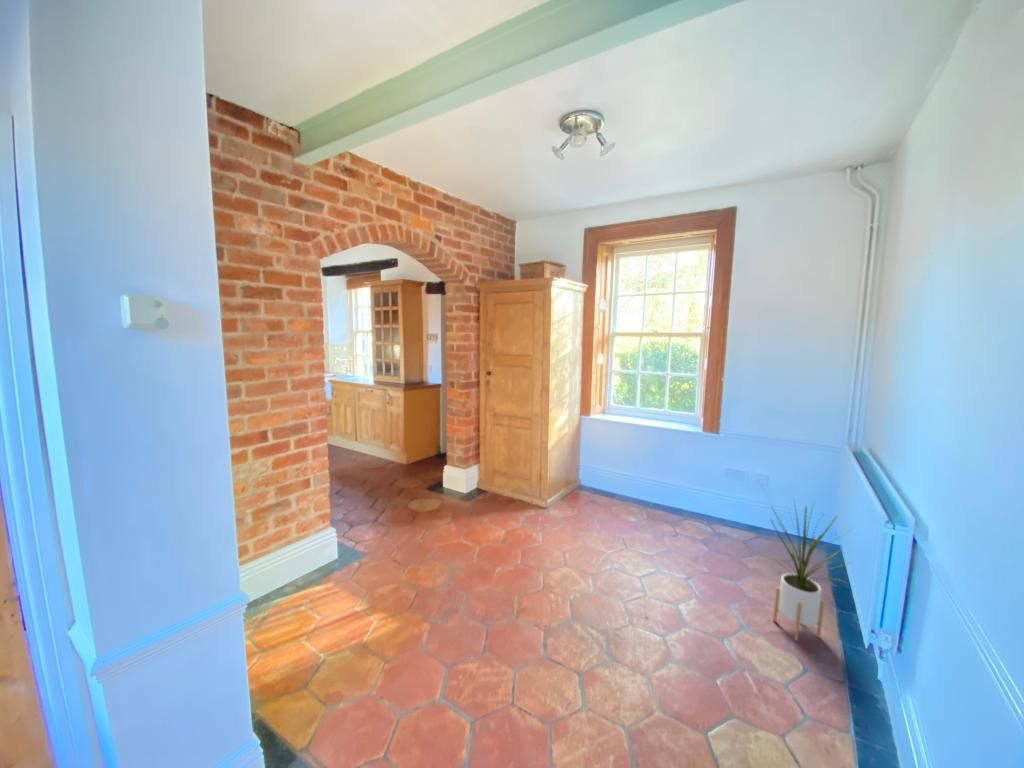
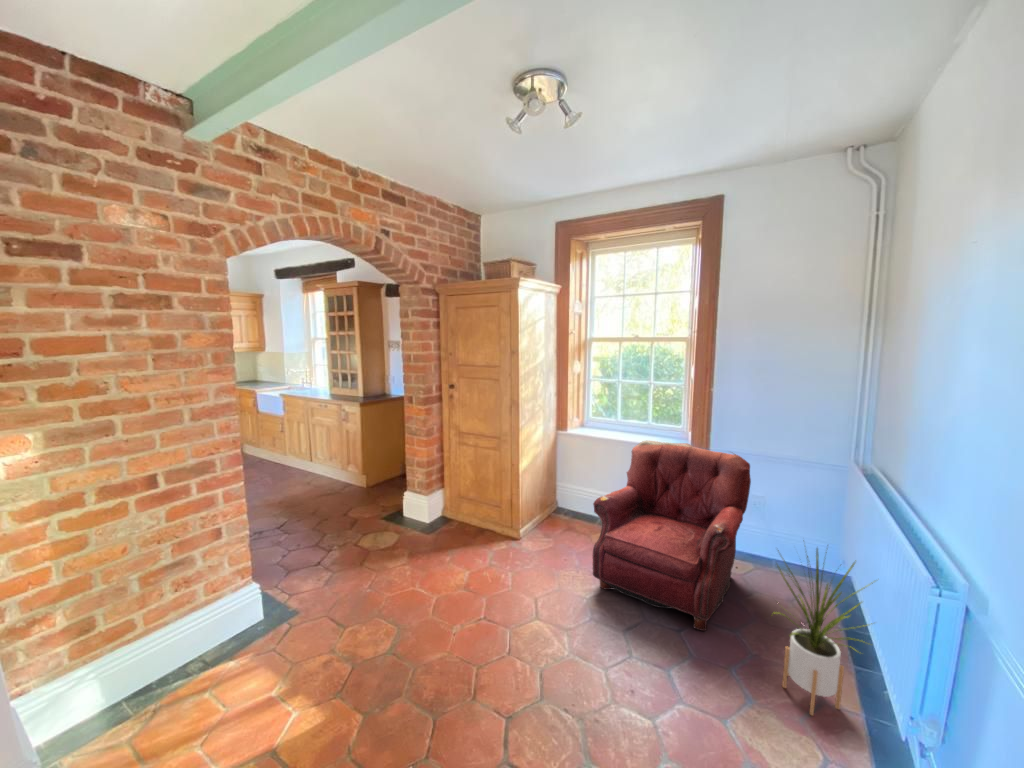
armchair: none [613,424,754,580] -> present [593,441,751,631]

